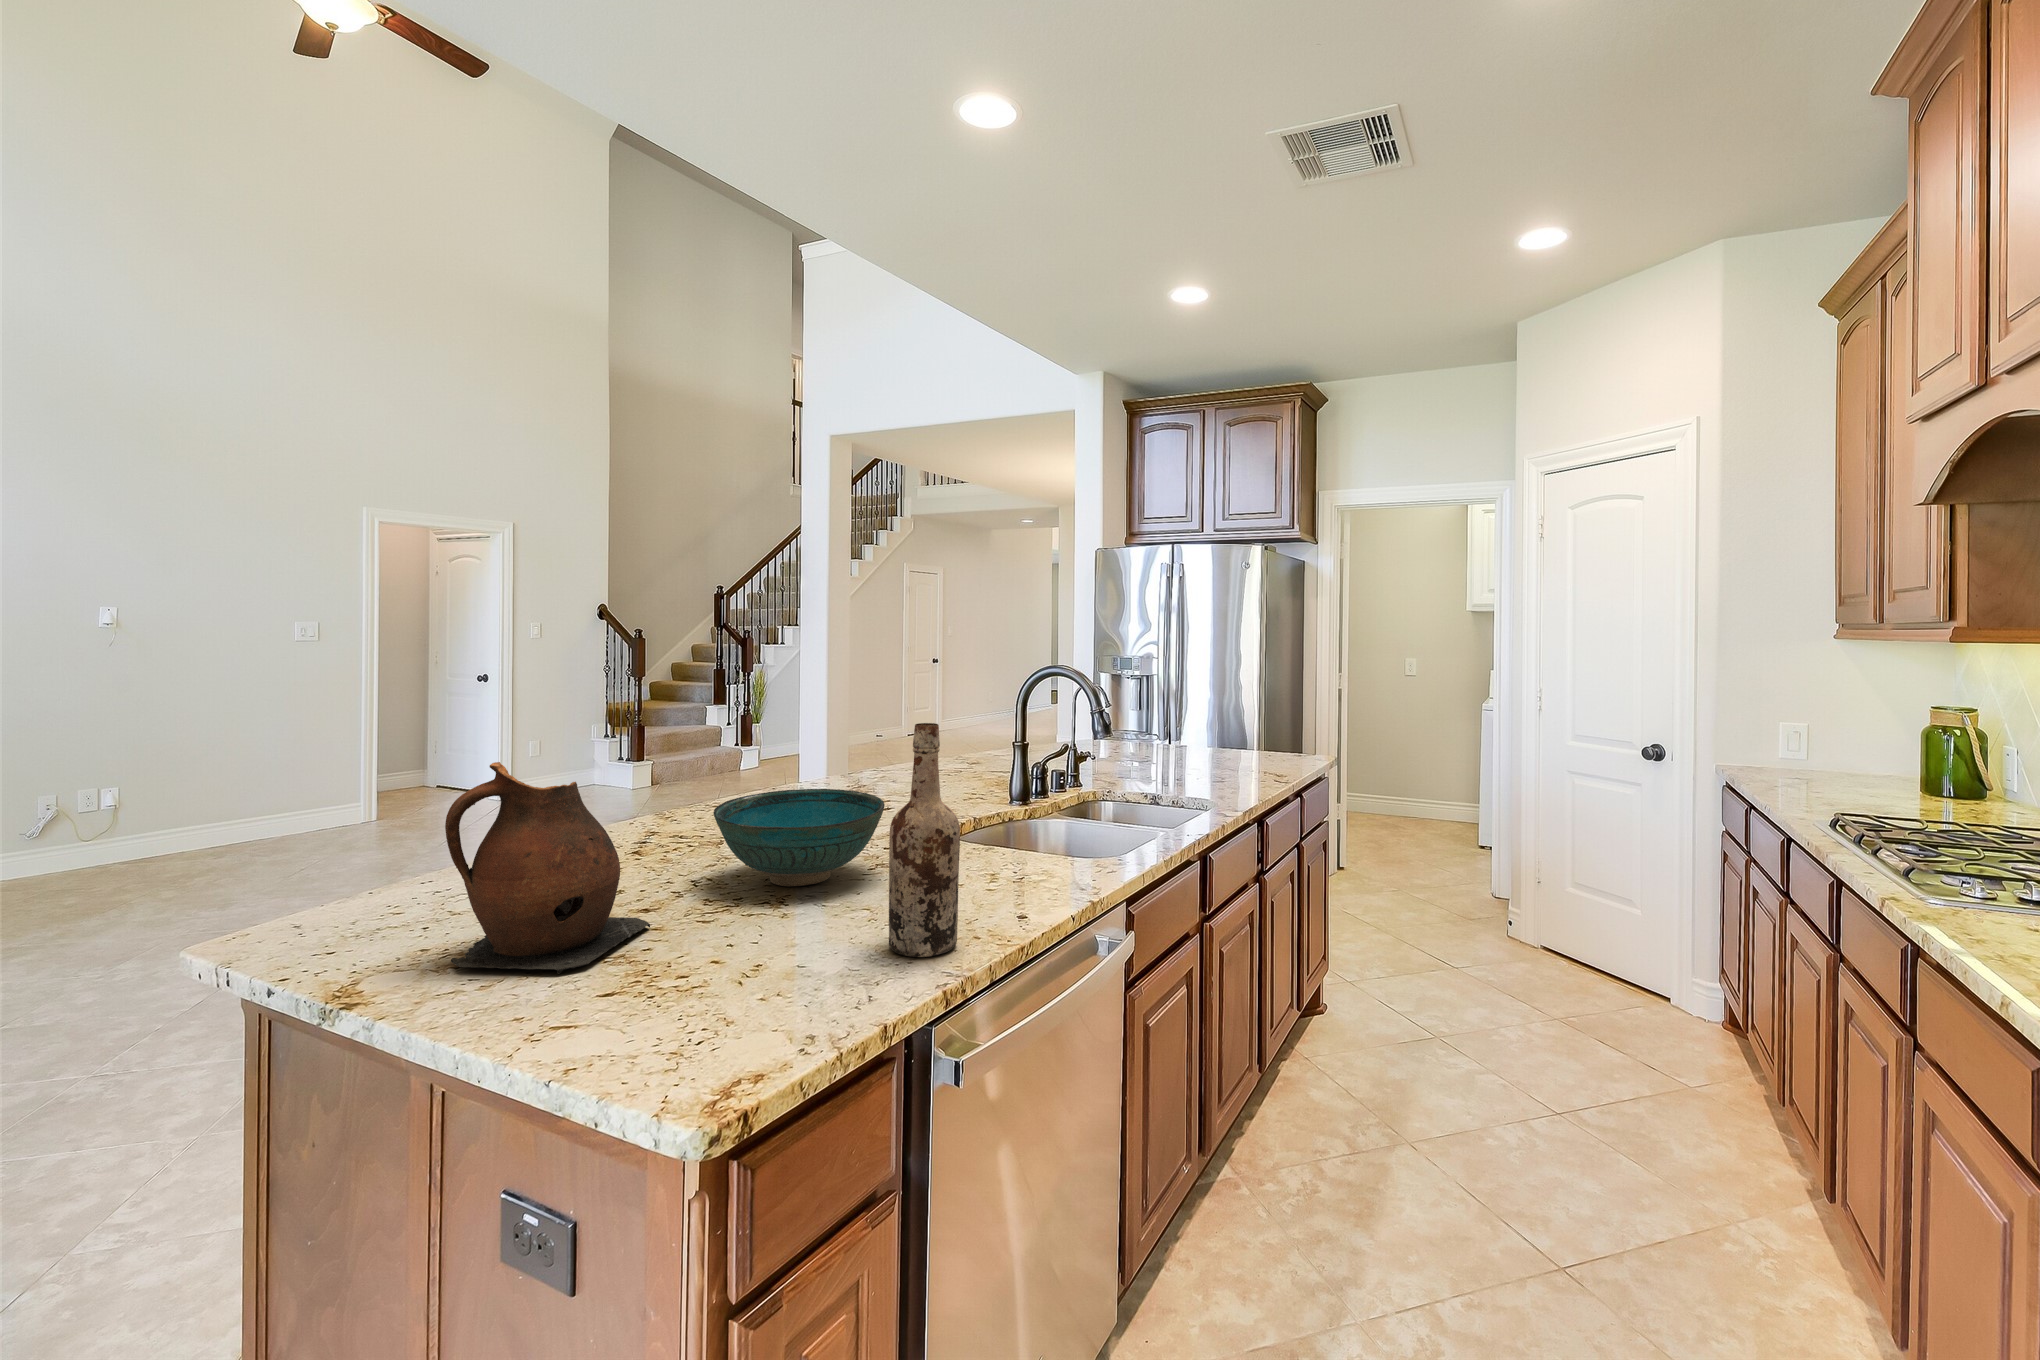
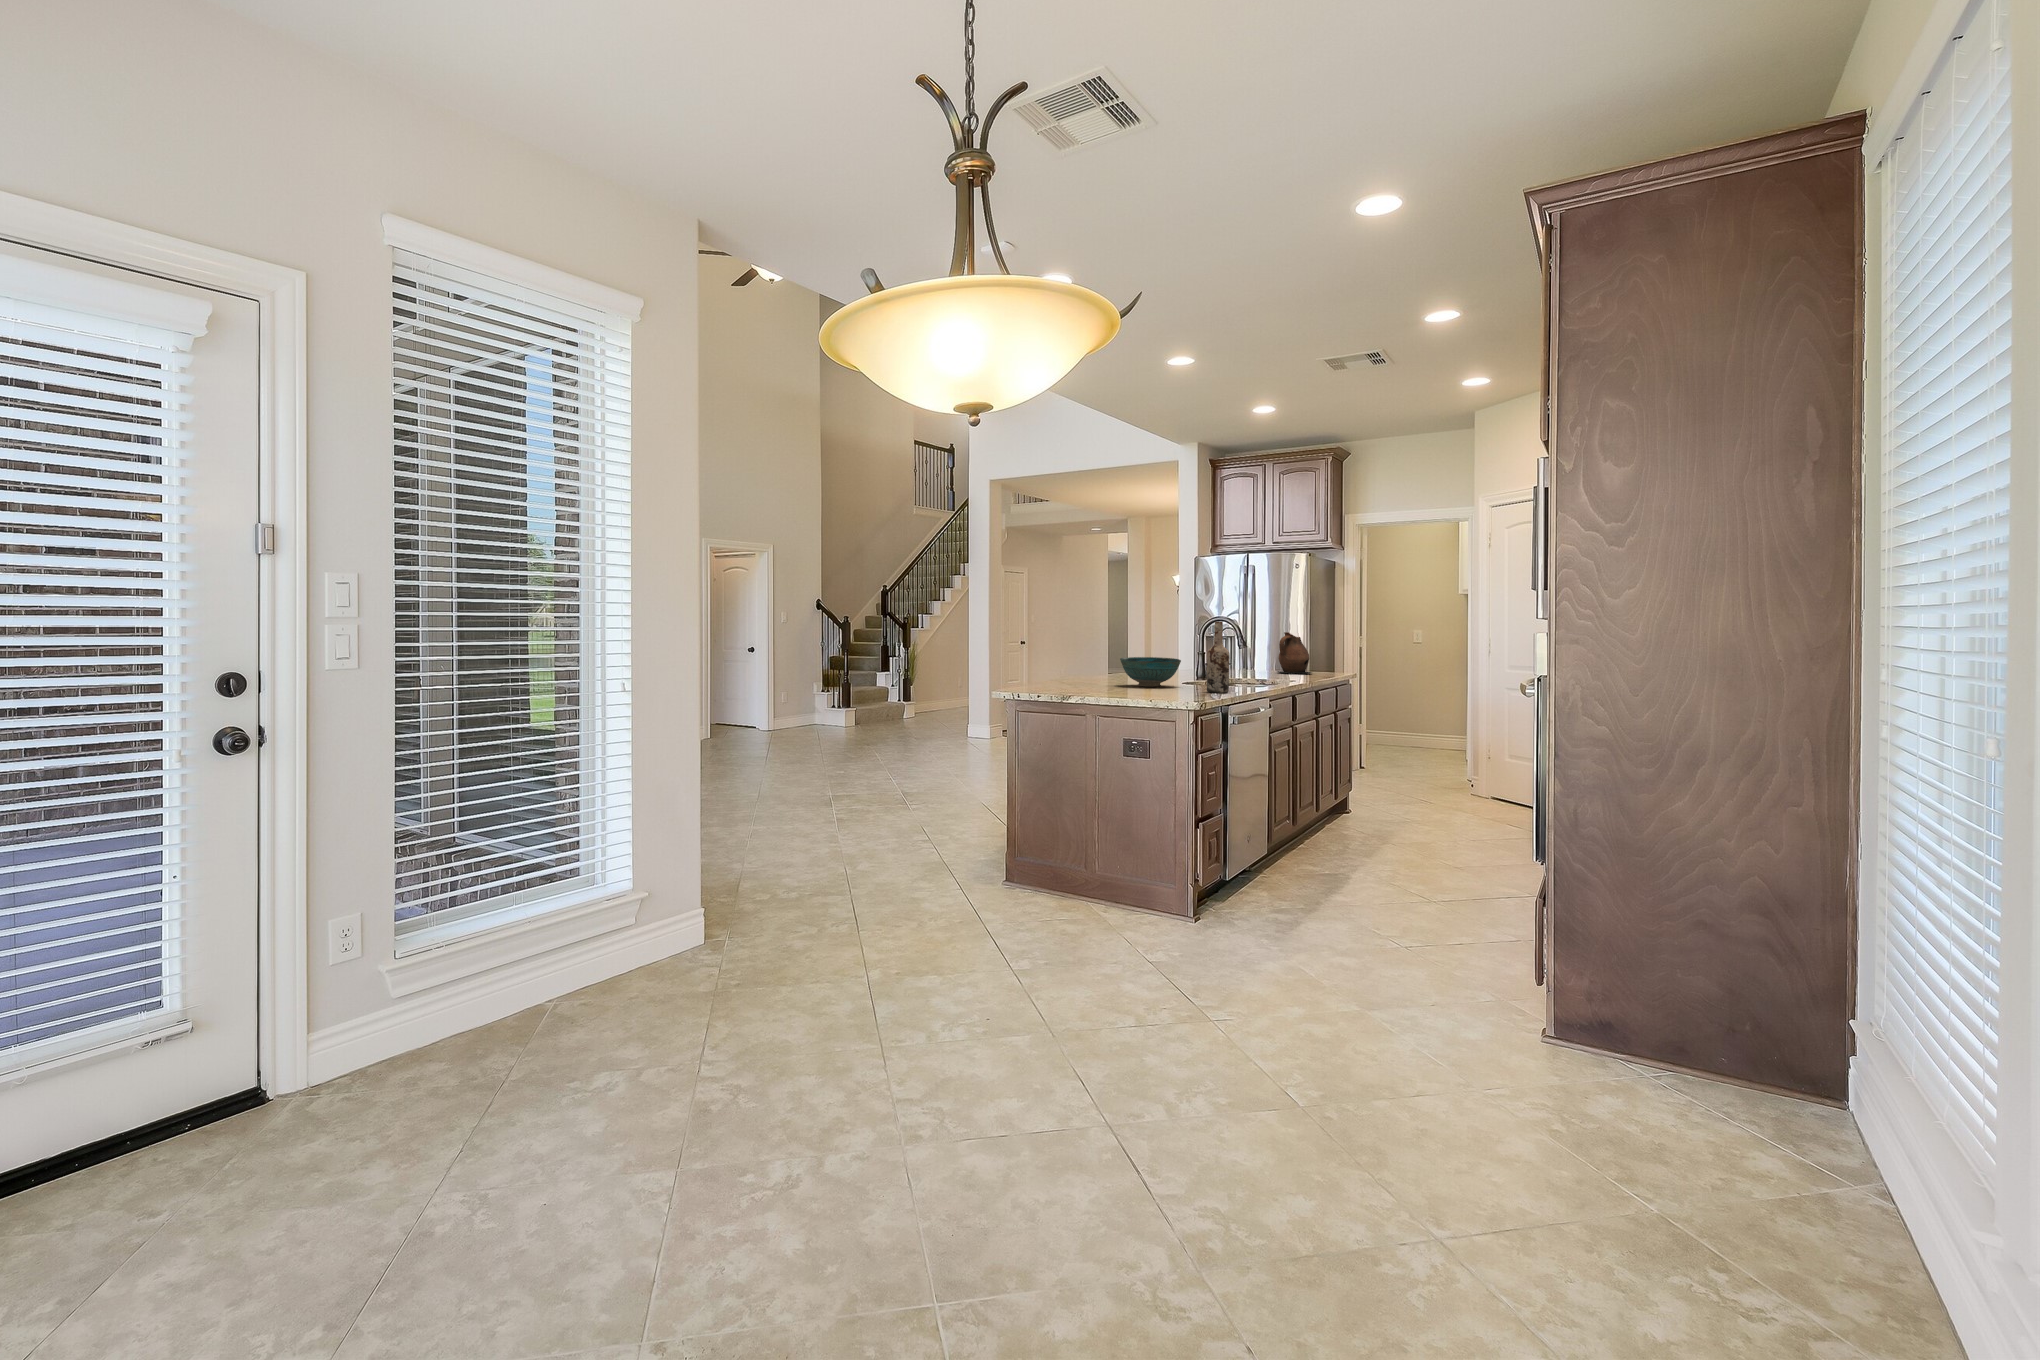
ceramic pitcher: present [445,762,650,974] -> present [1277,632,1312,674]

